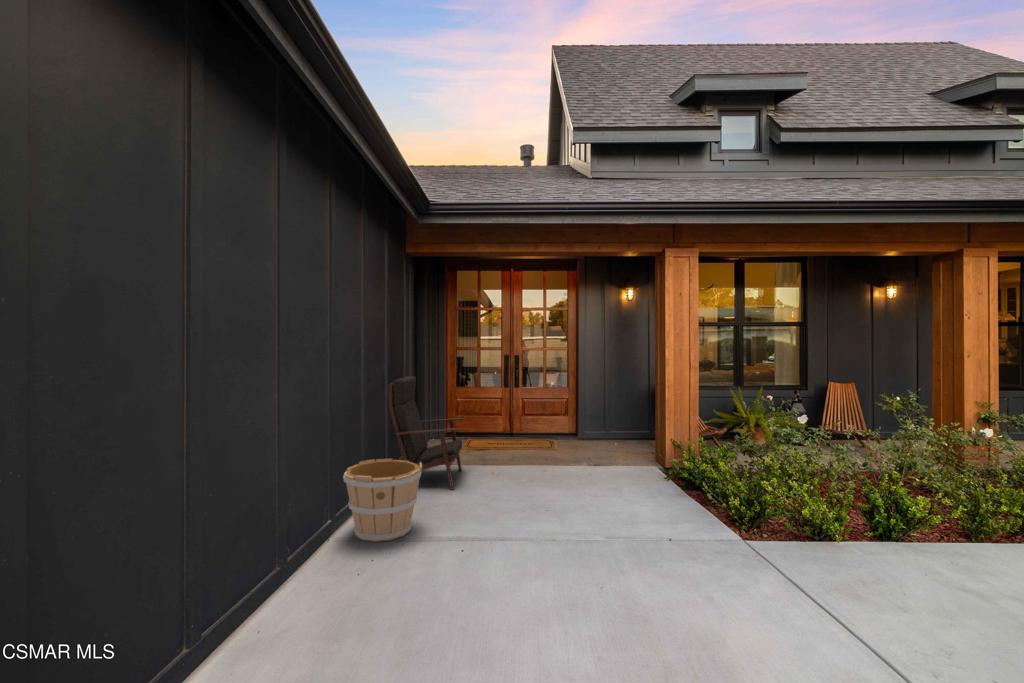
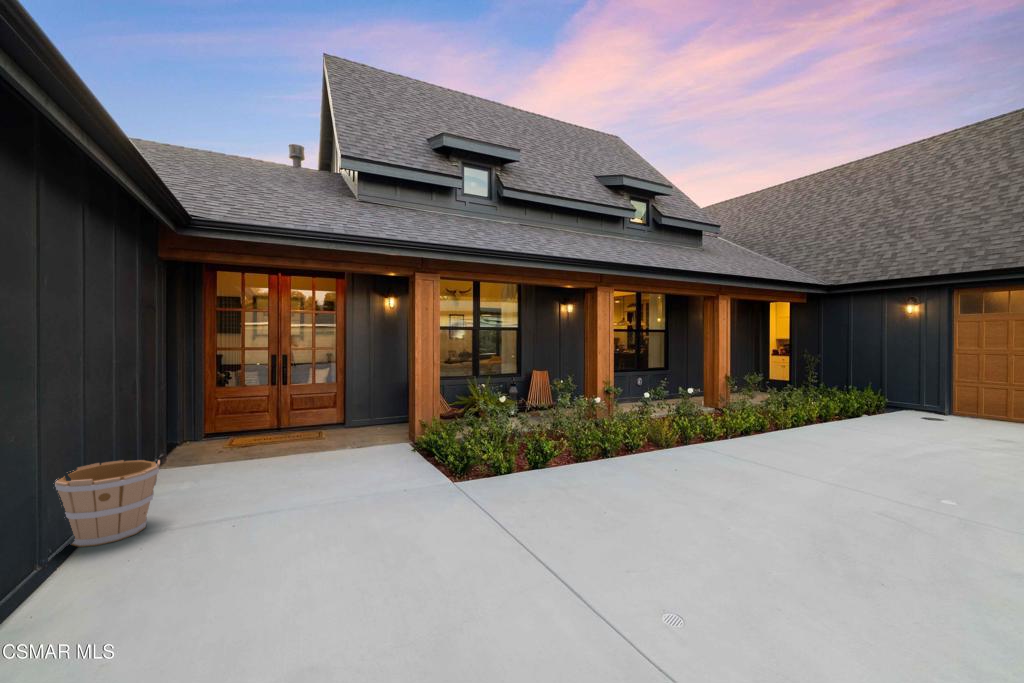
lounge chair: present [389,376,465,490] -> none [119,377,222,494]

